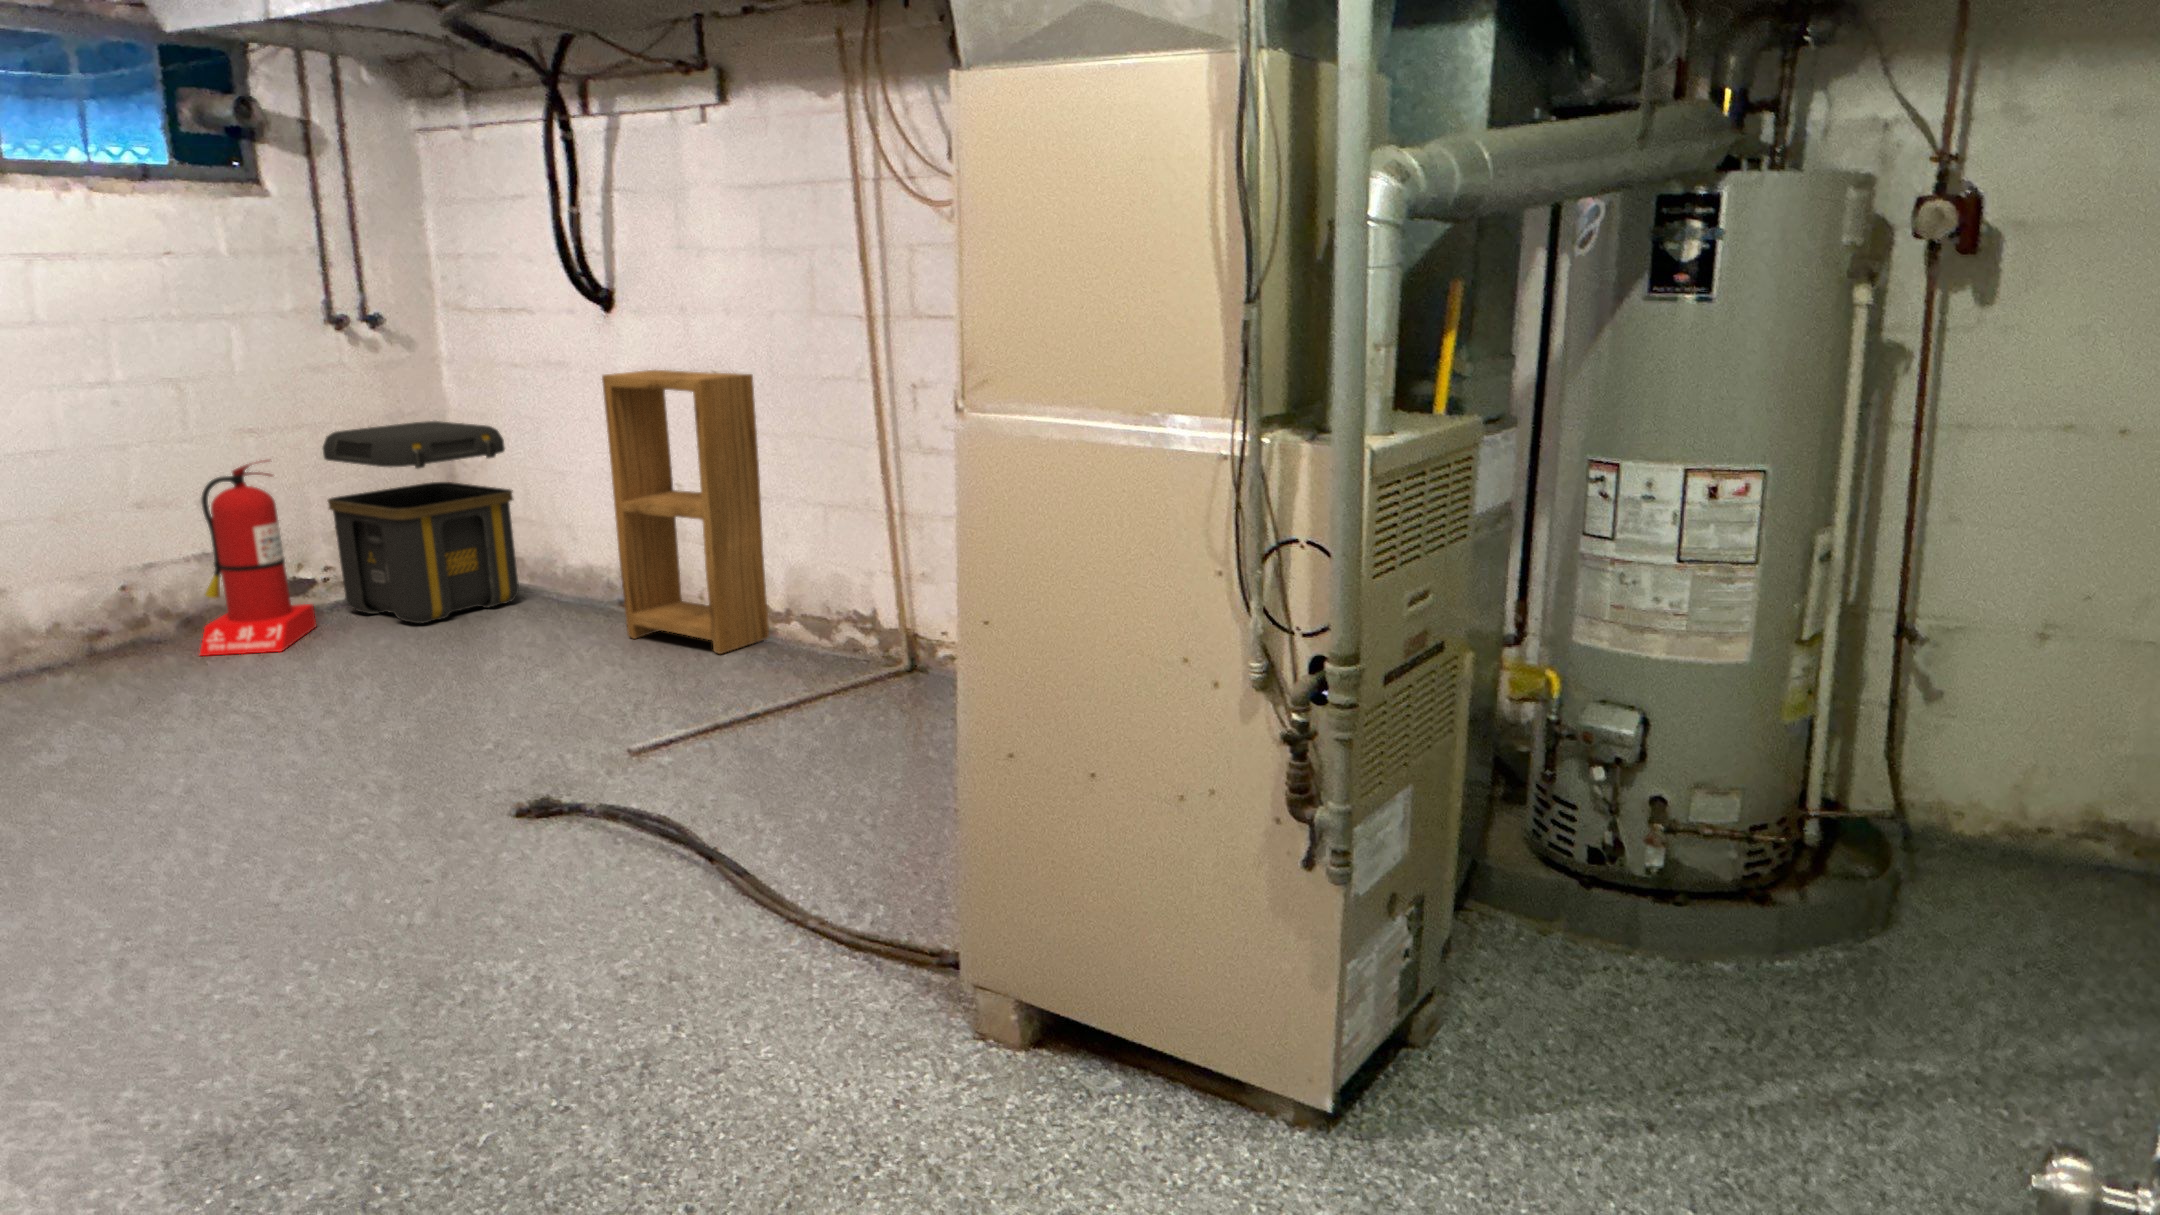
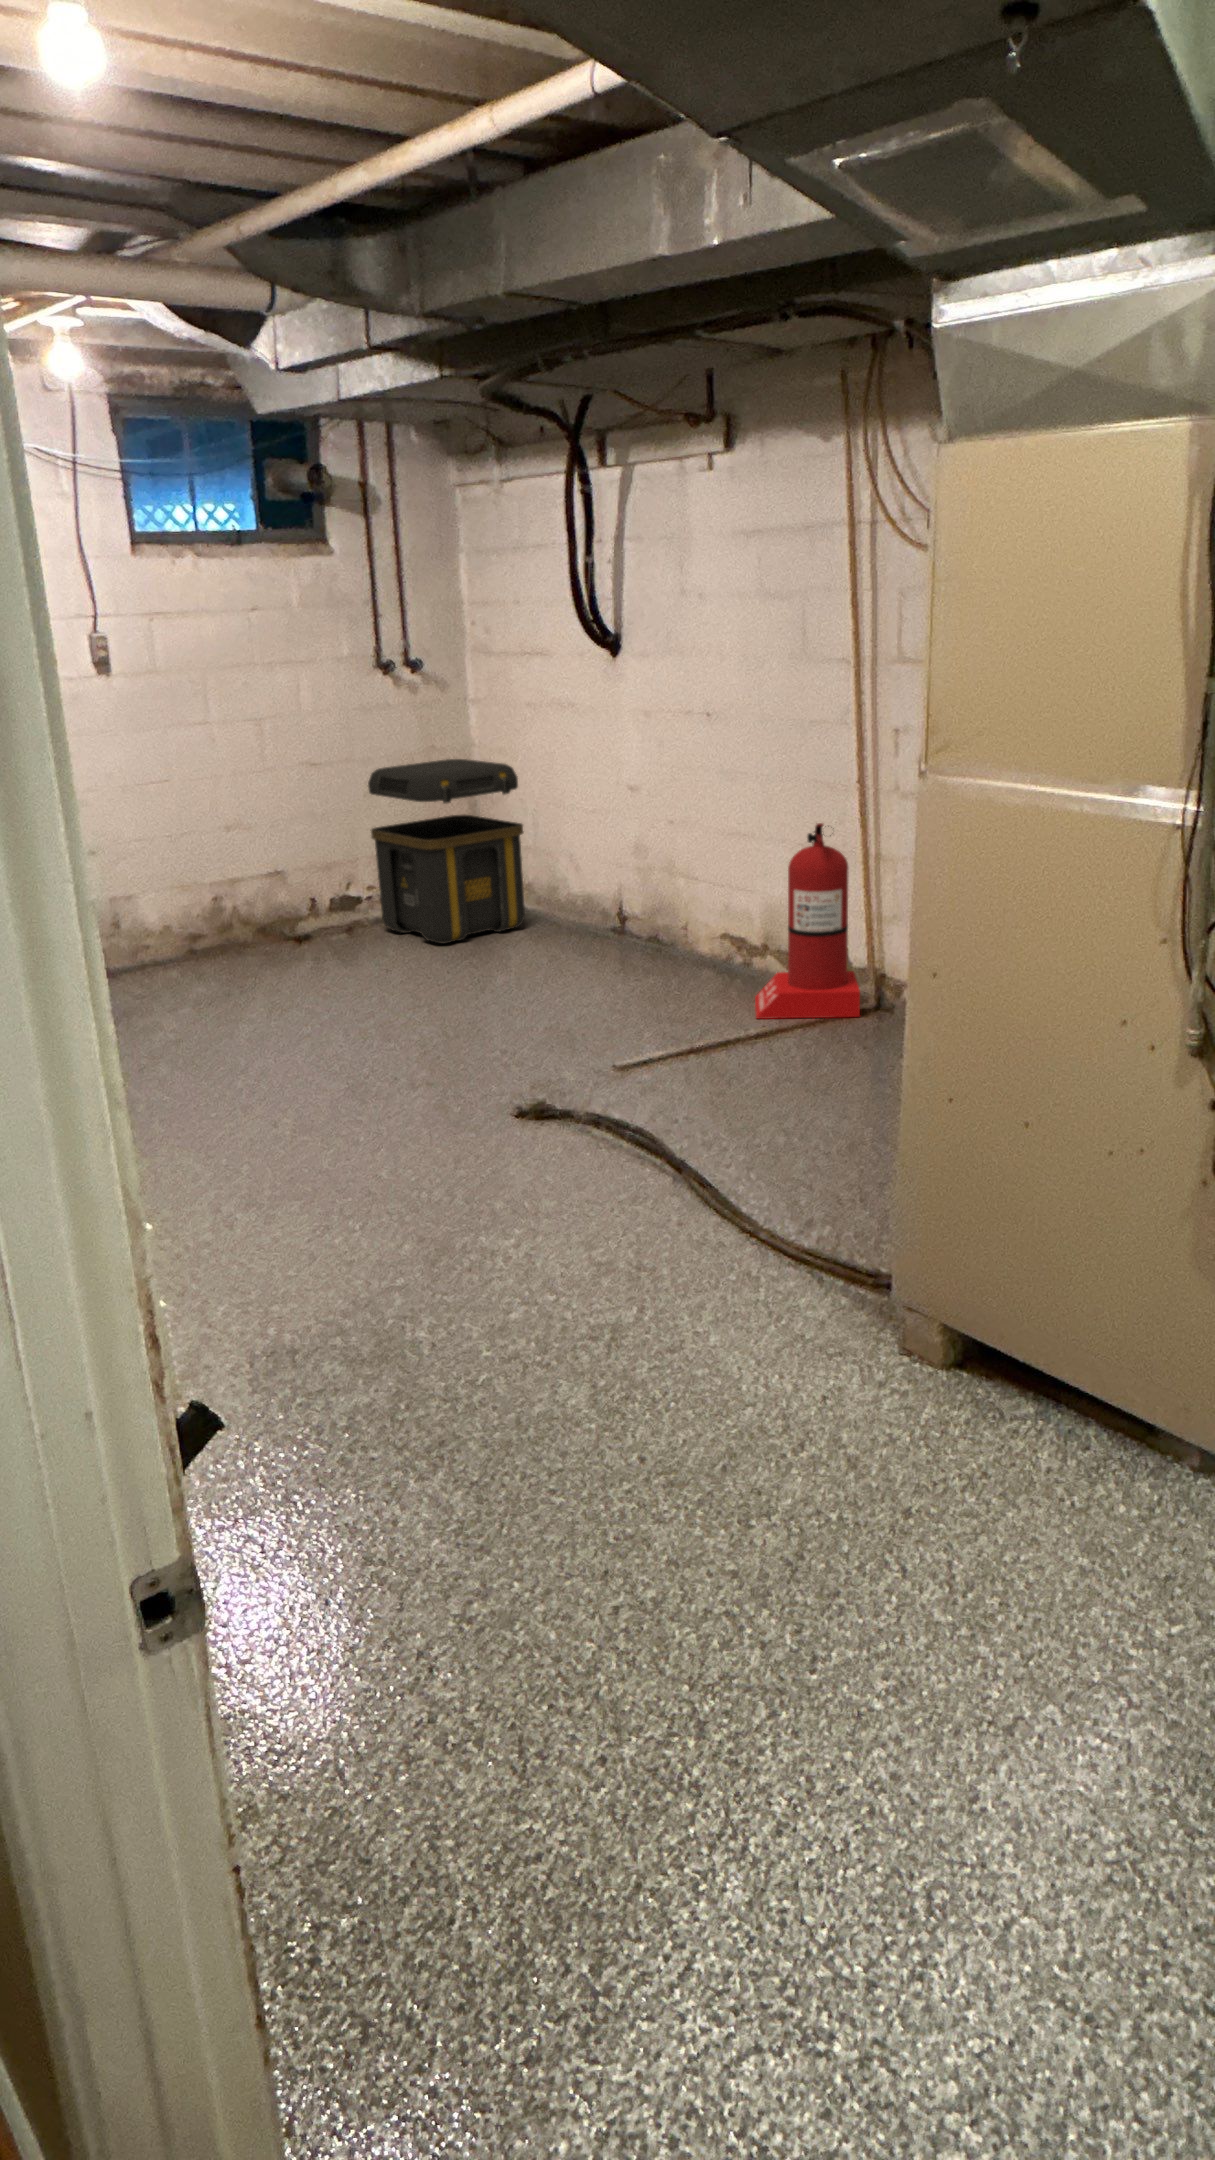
shelving unit: present [602,370,769,654] -> none [606,712,746,987]
fire extinguisher: present [200,460,316,656] -> present [755,823,860,1019]

